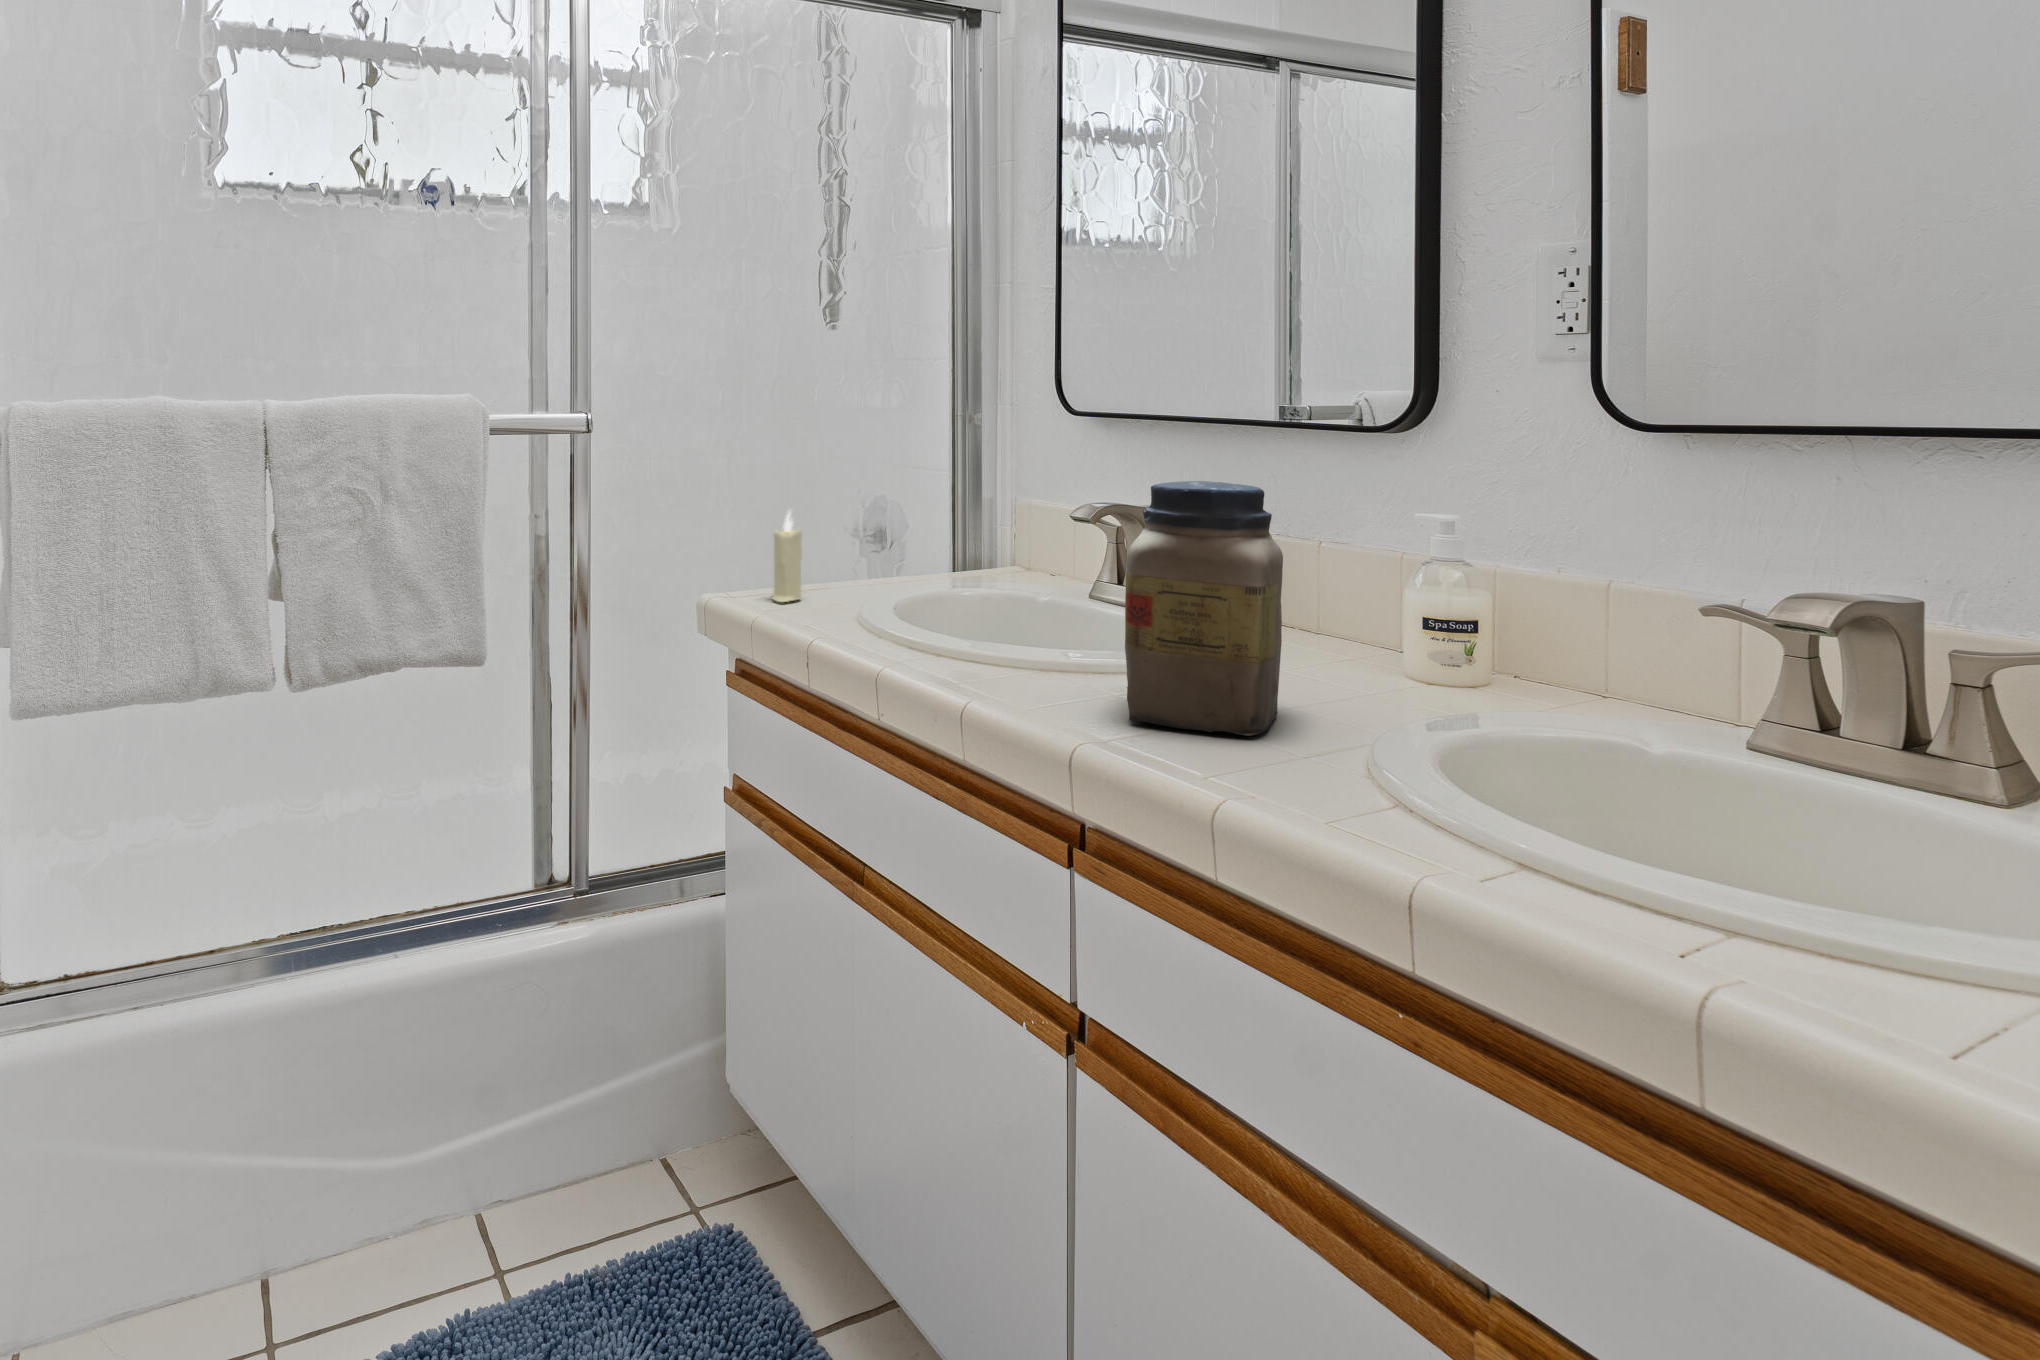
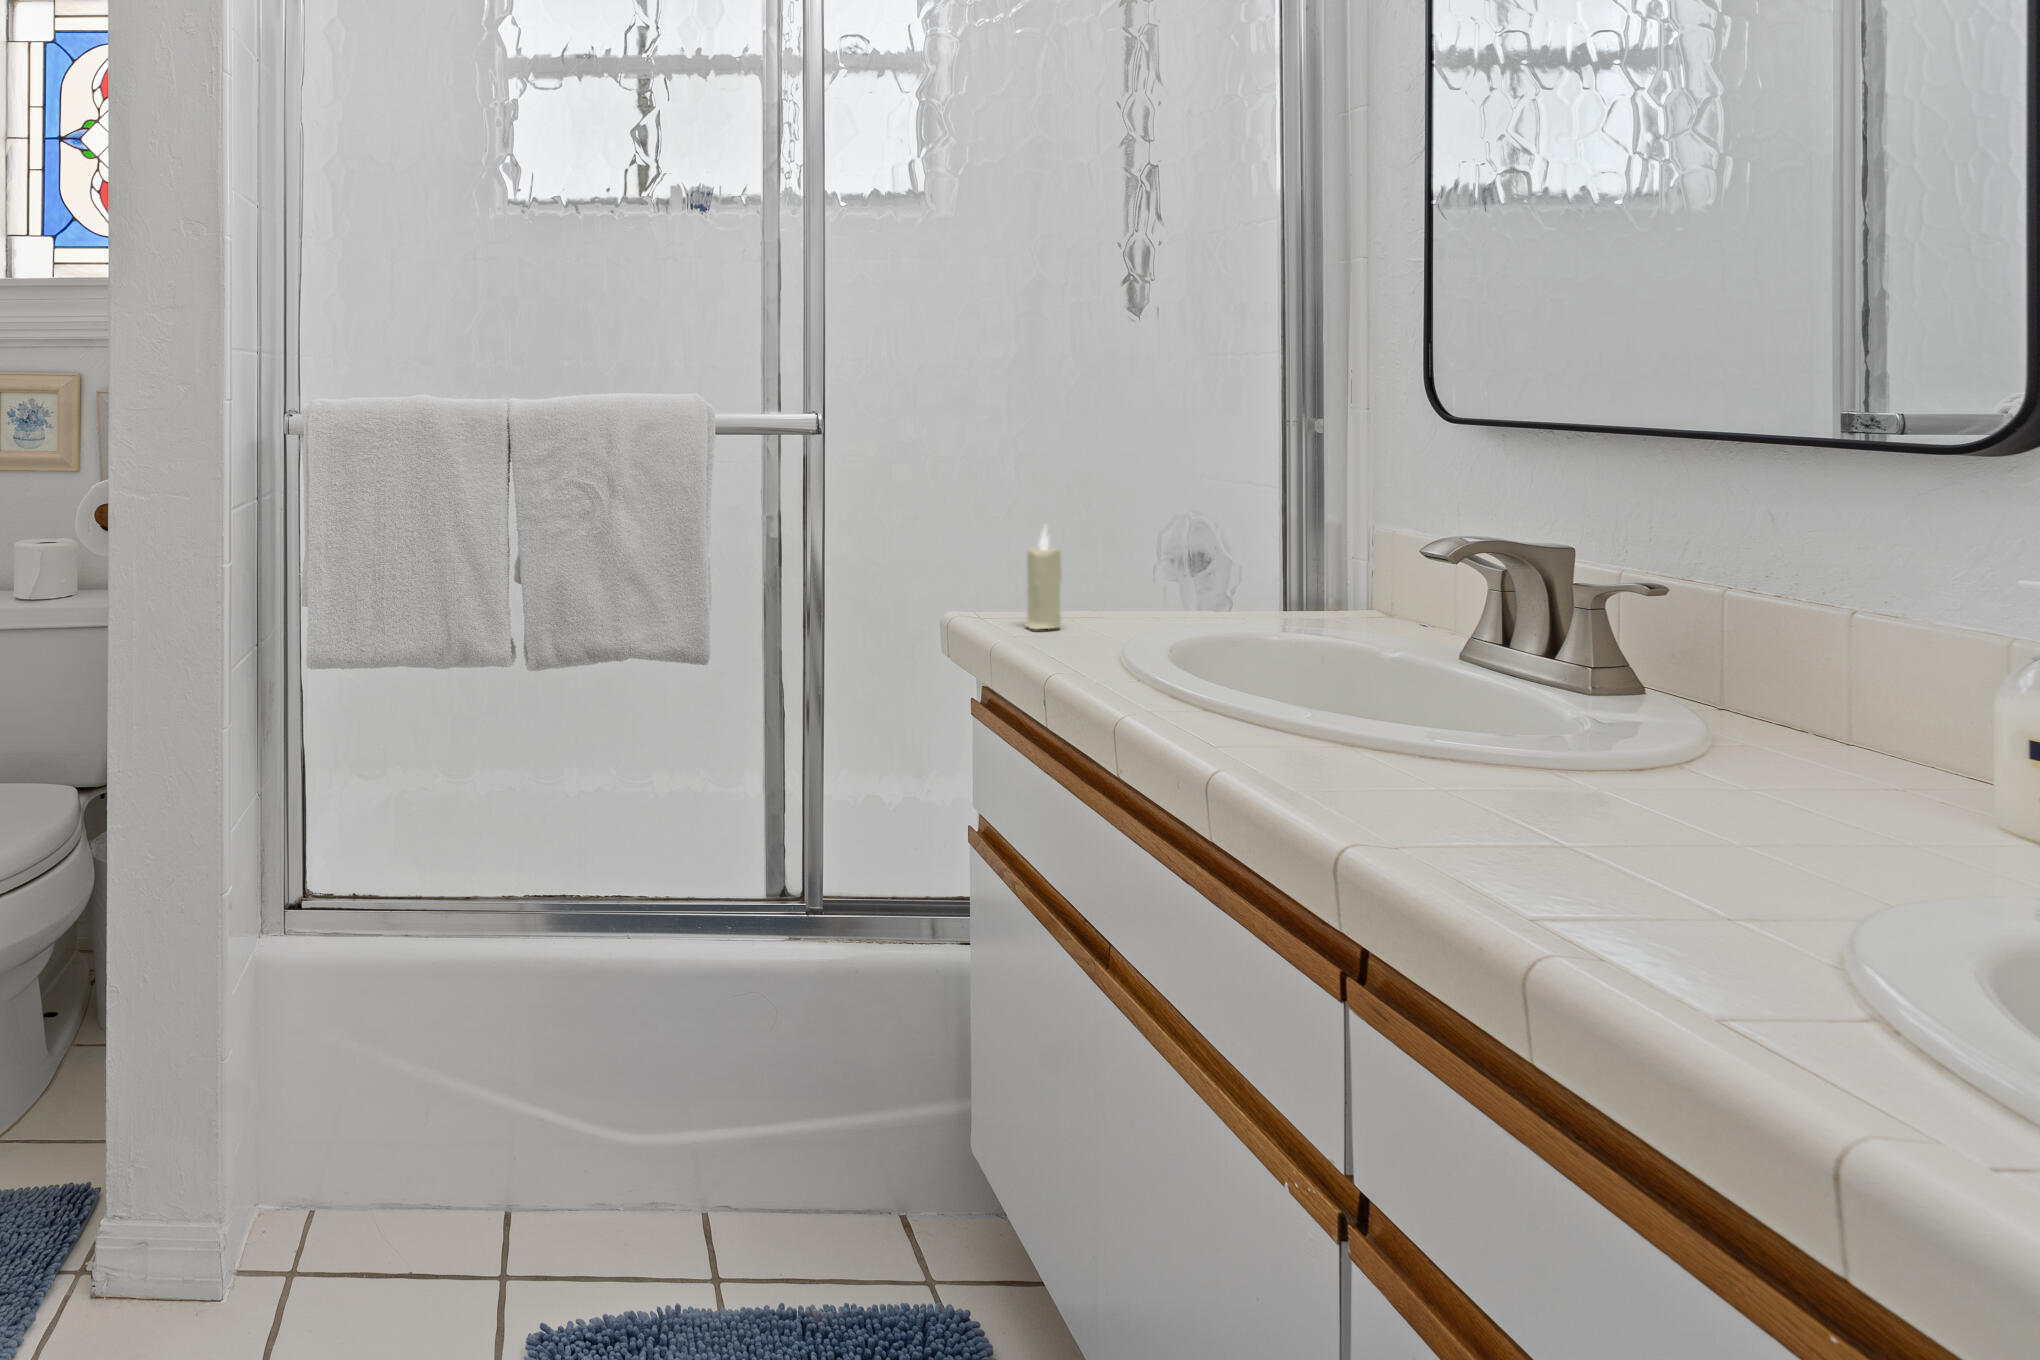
jar: present [1125,481,1283,736] -> none [1405,510,1679,866]

